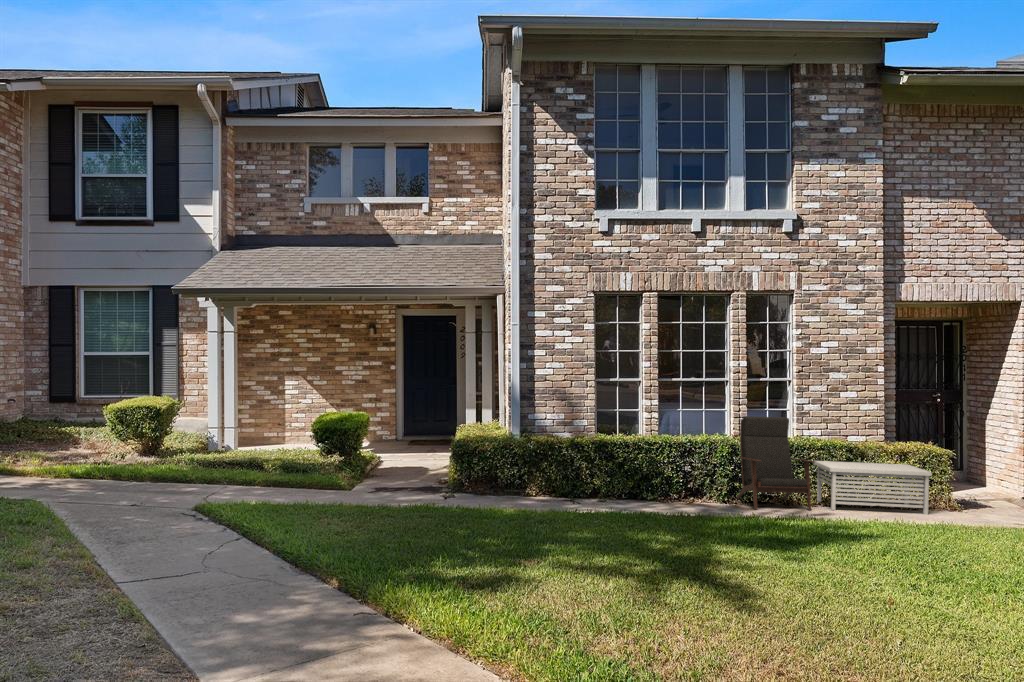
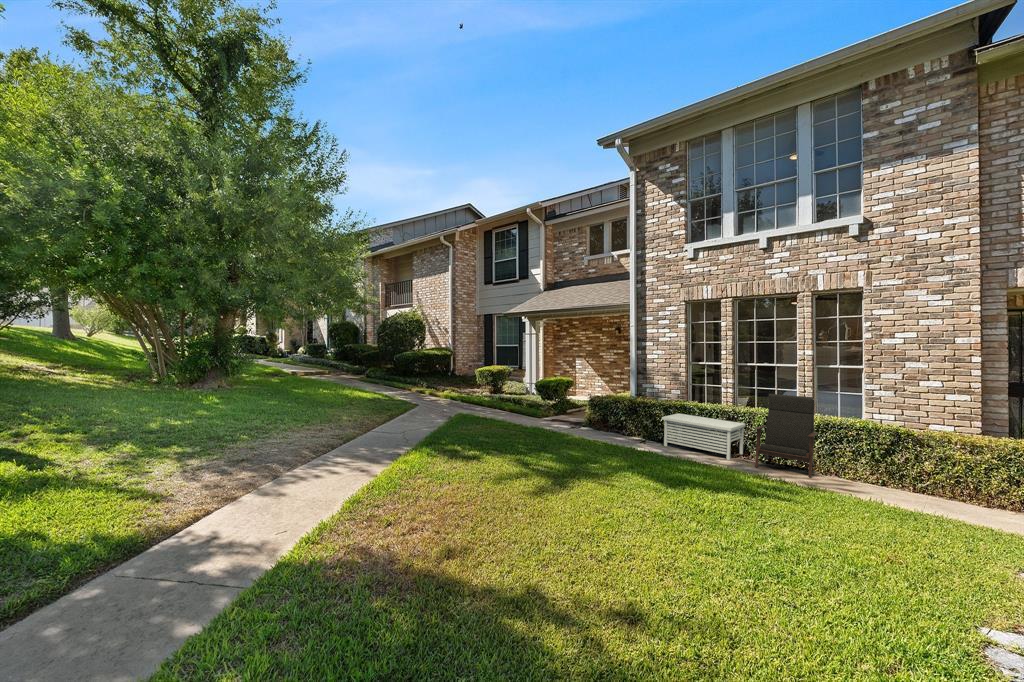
storage bench: present [814,461,932,515] -> present [662,413,745,460]

